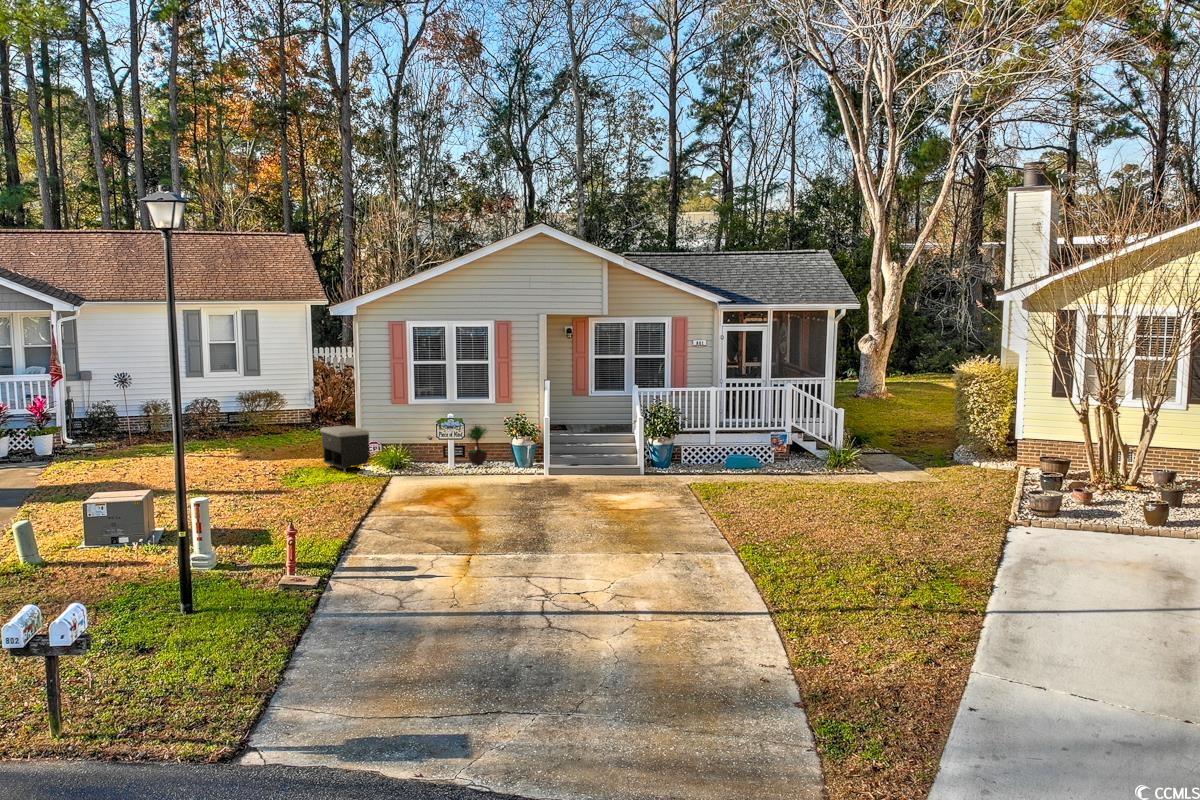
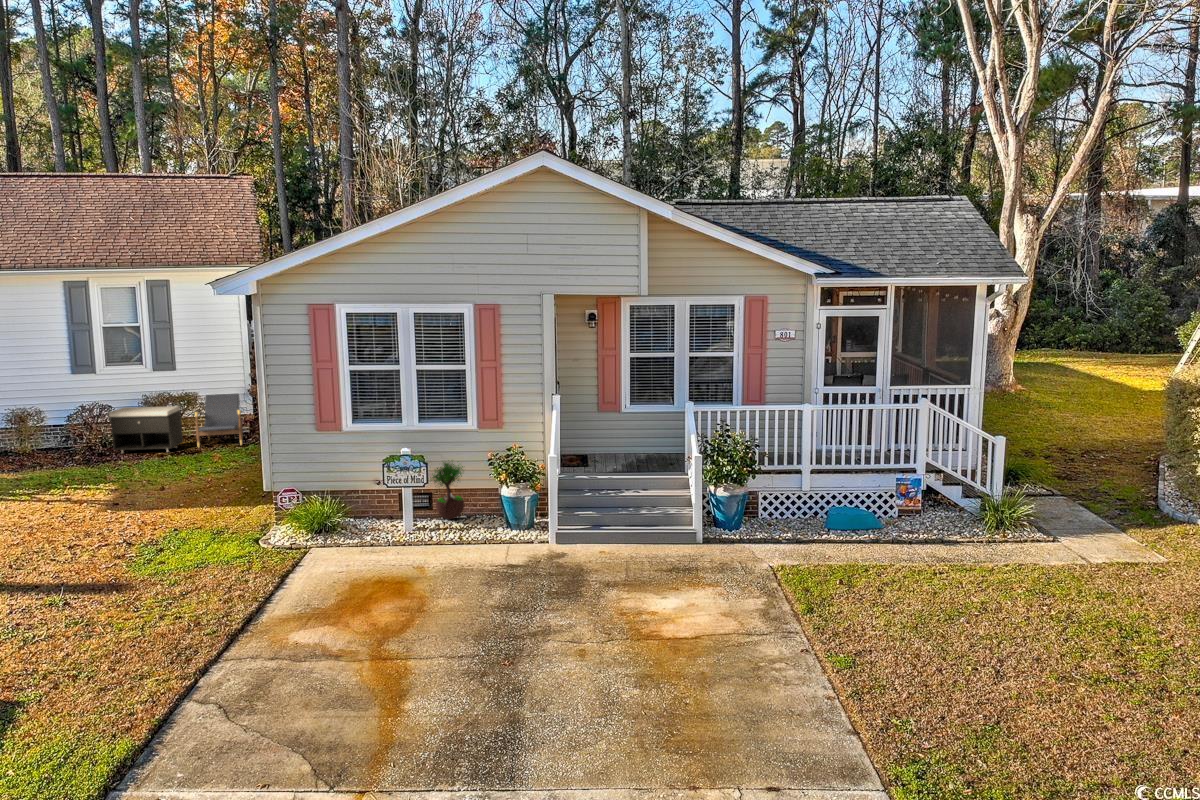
lounge chair: none [261,396,296,436] -> present [195,394,243,447]
storage bench: present [320,425,370,472] -> present [109,406,183,453]

